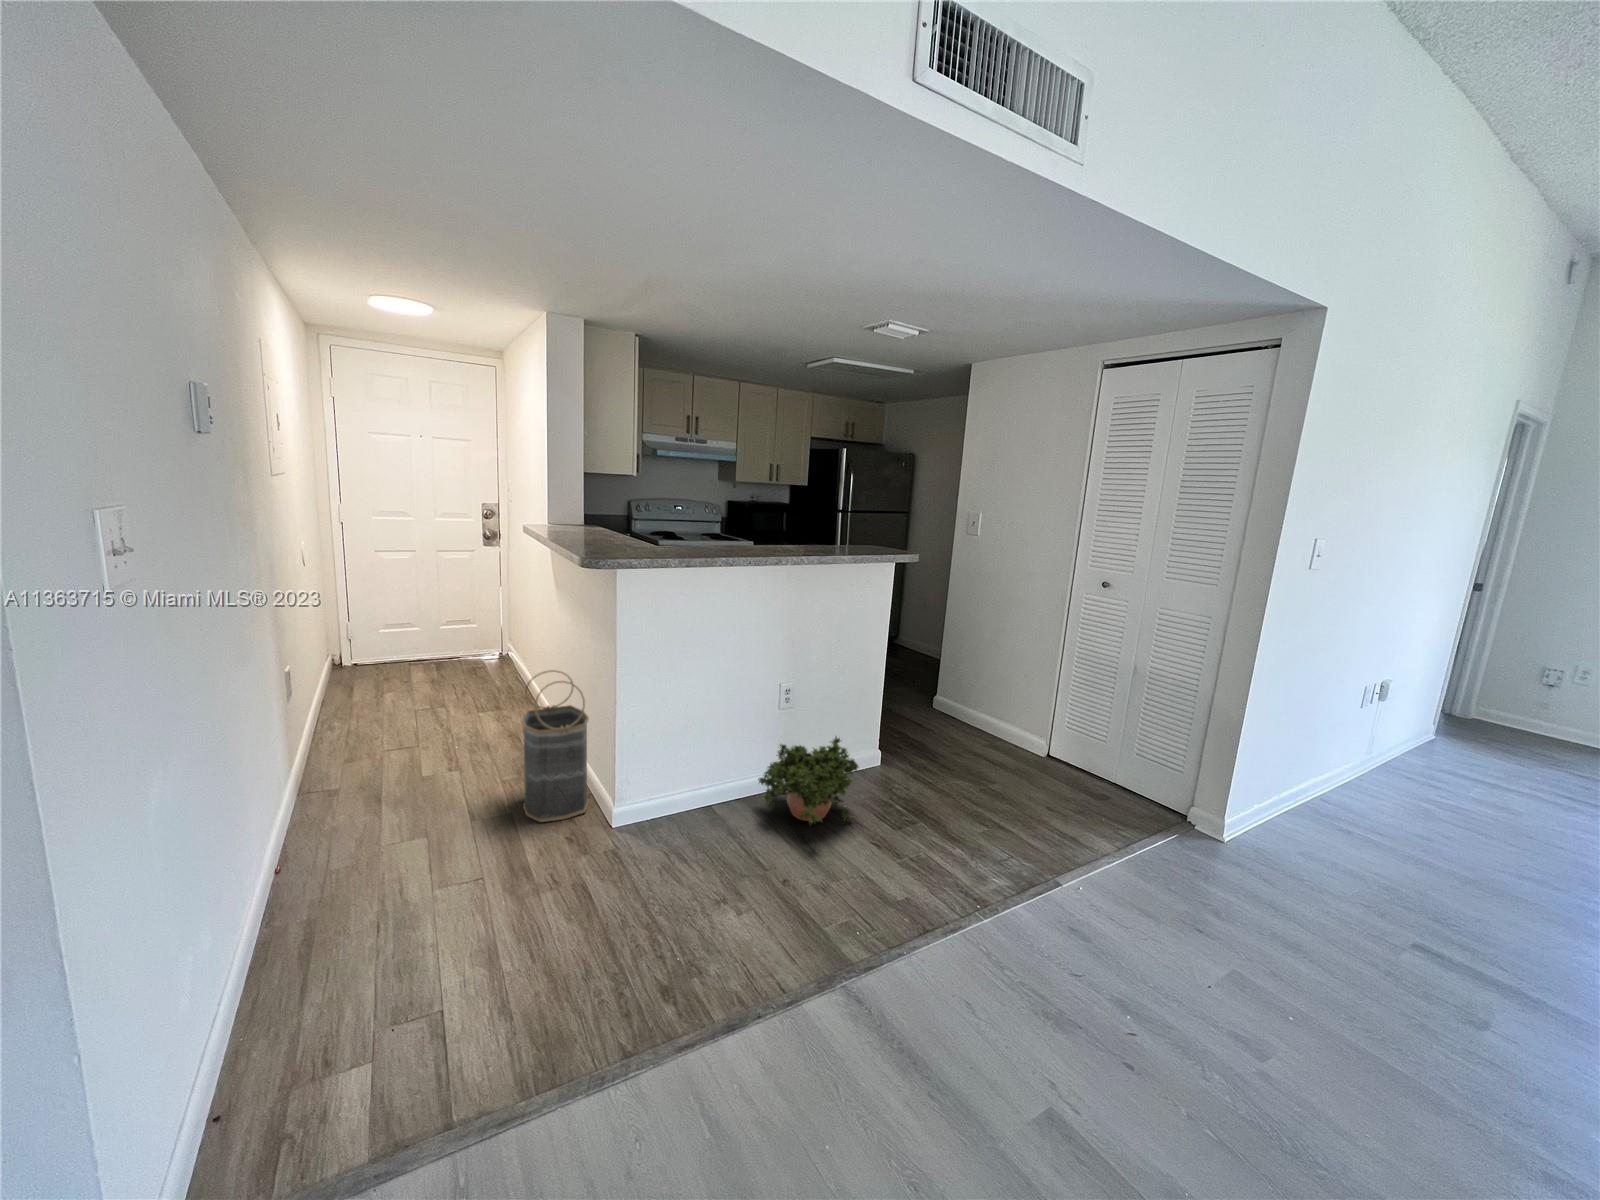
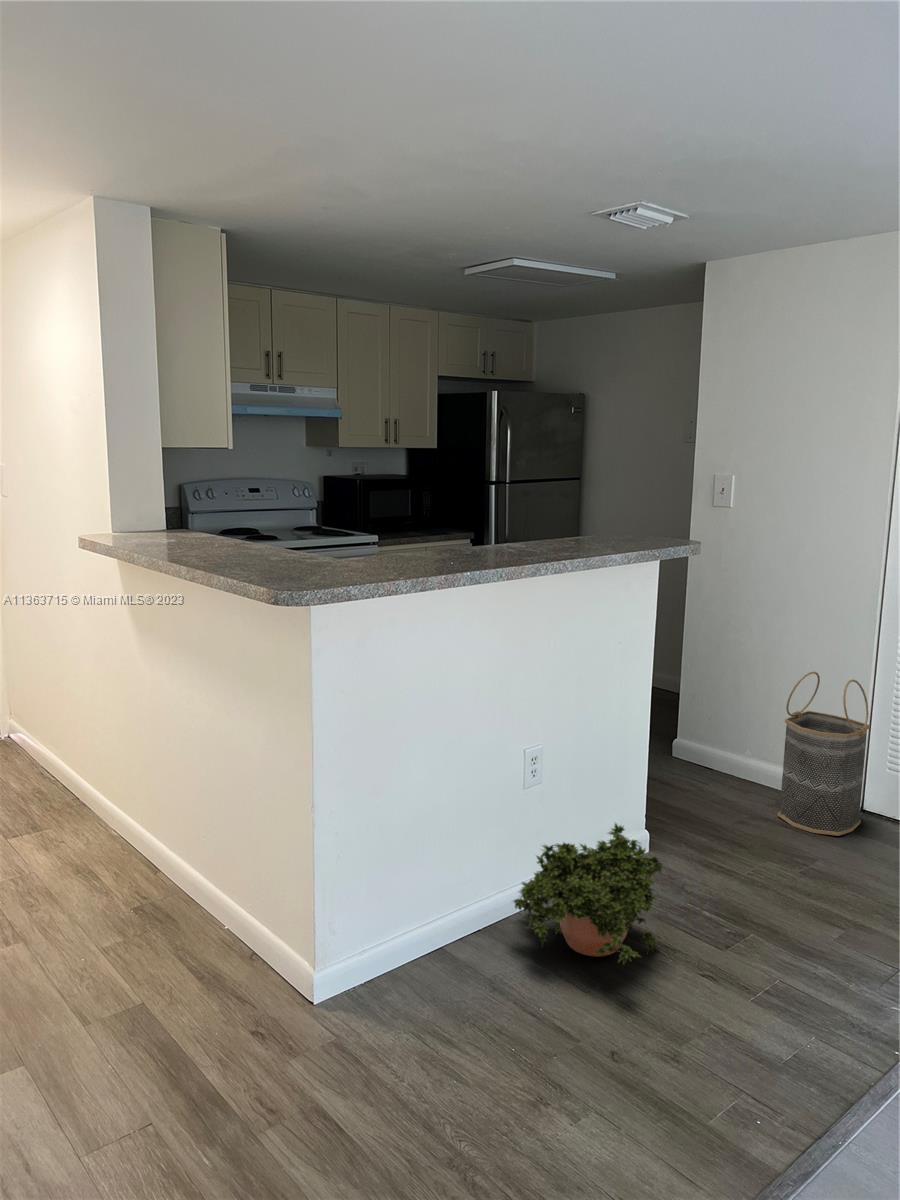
basket: present [521,670,589,822] -> present [778,671,870,836]

